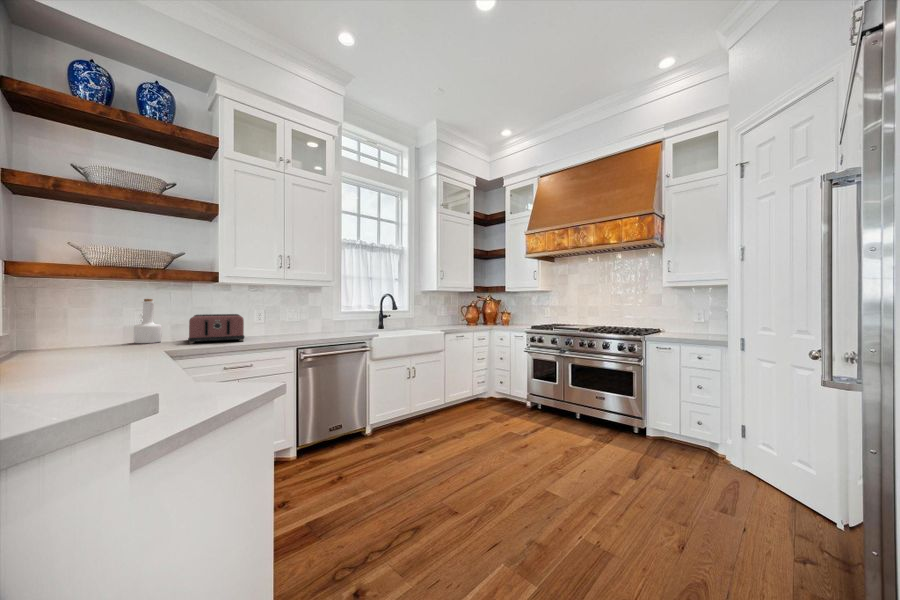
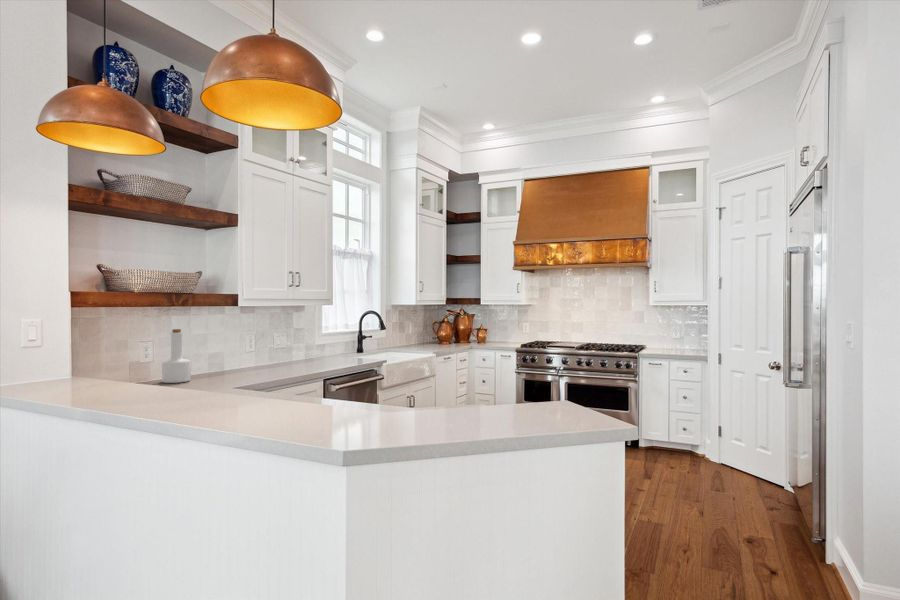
toaster: present [188,314,245,344] -> none [206,343,283,380]

